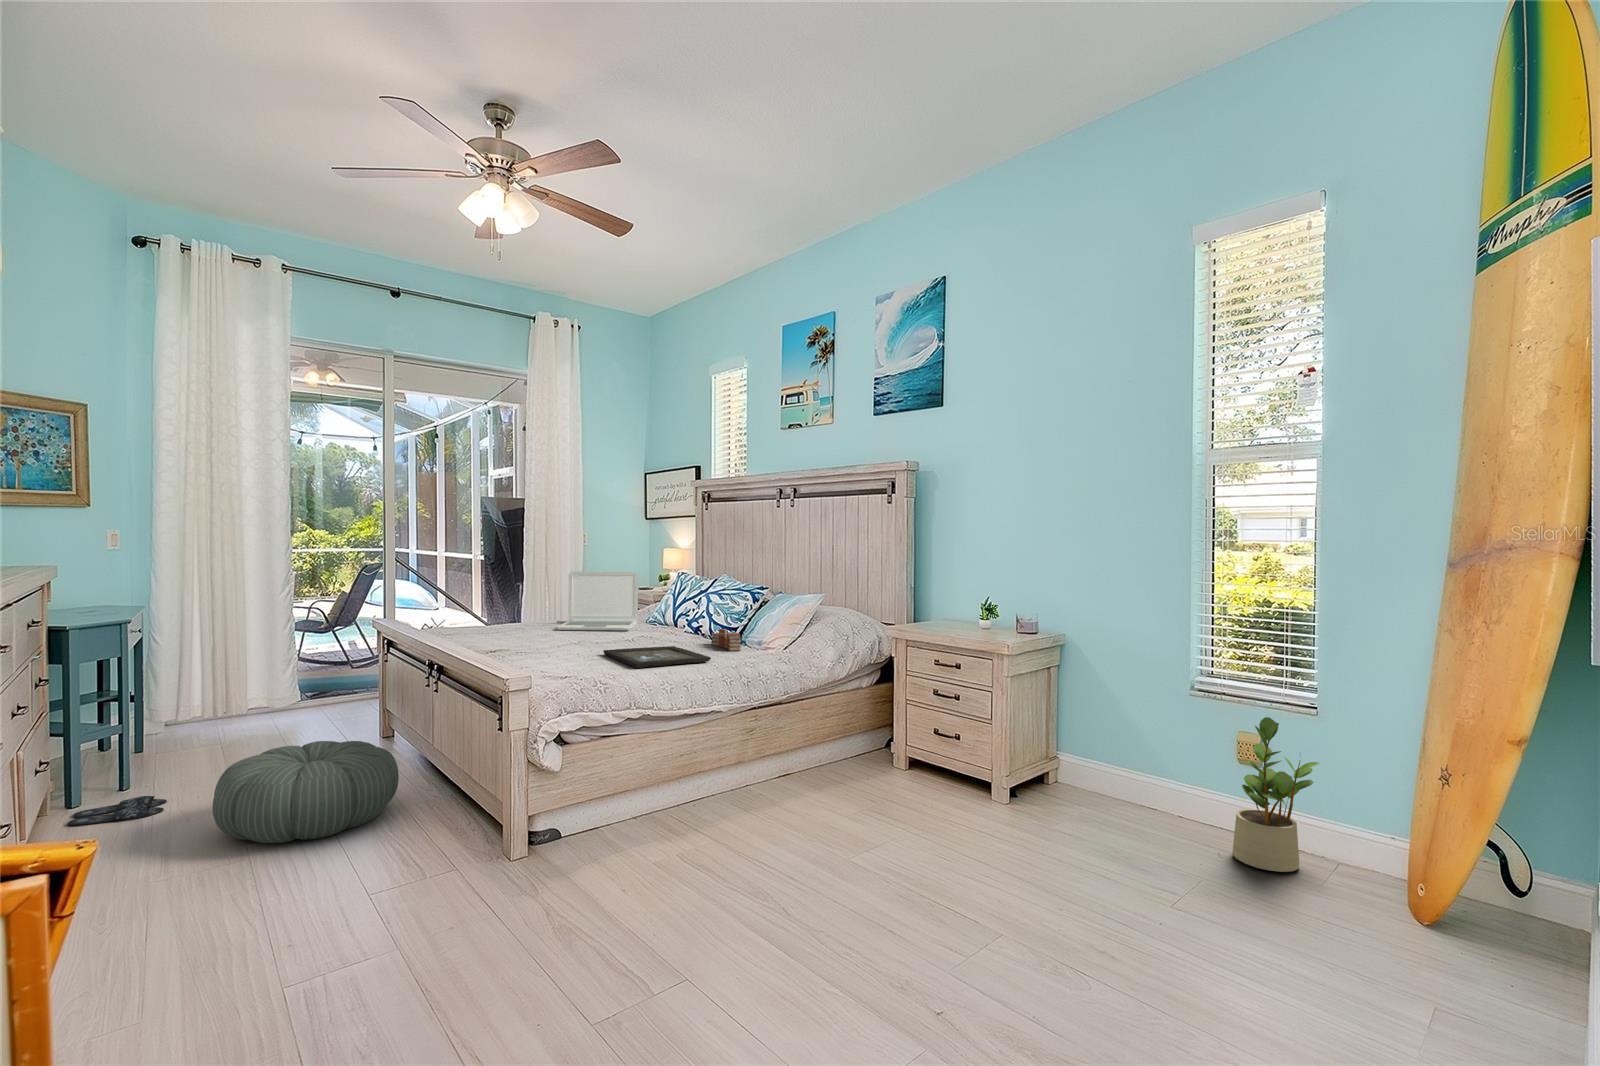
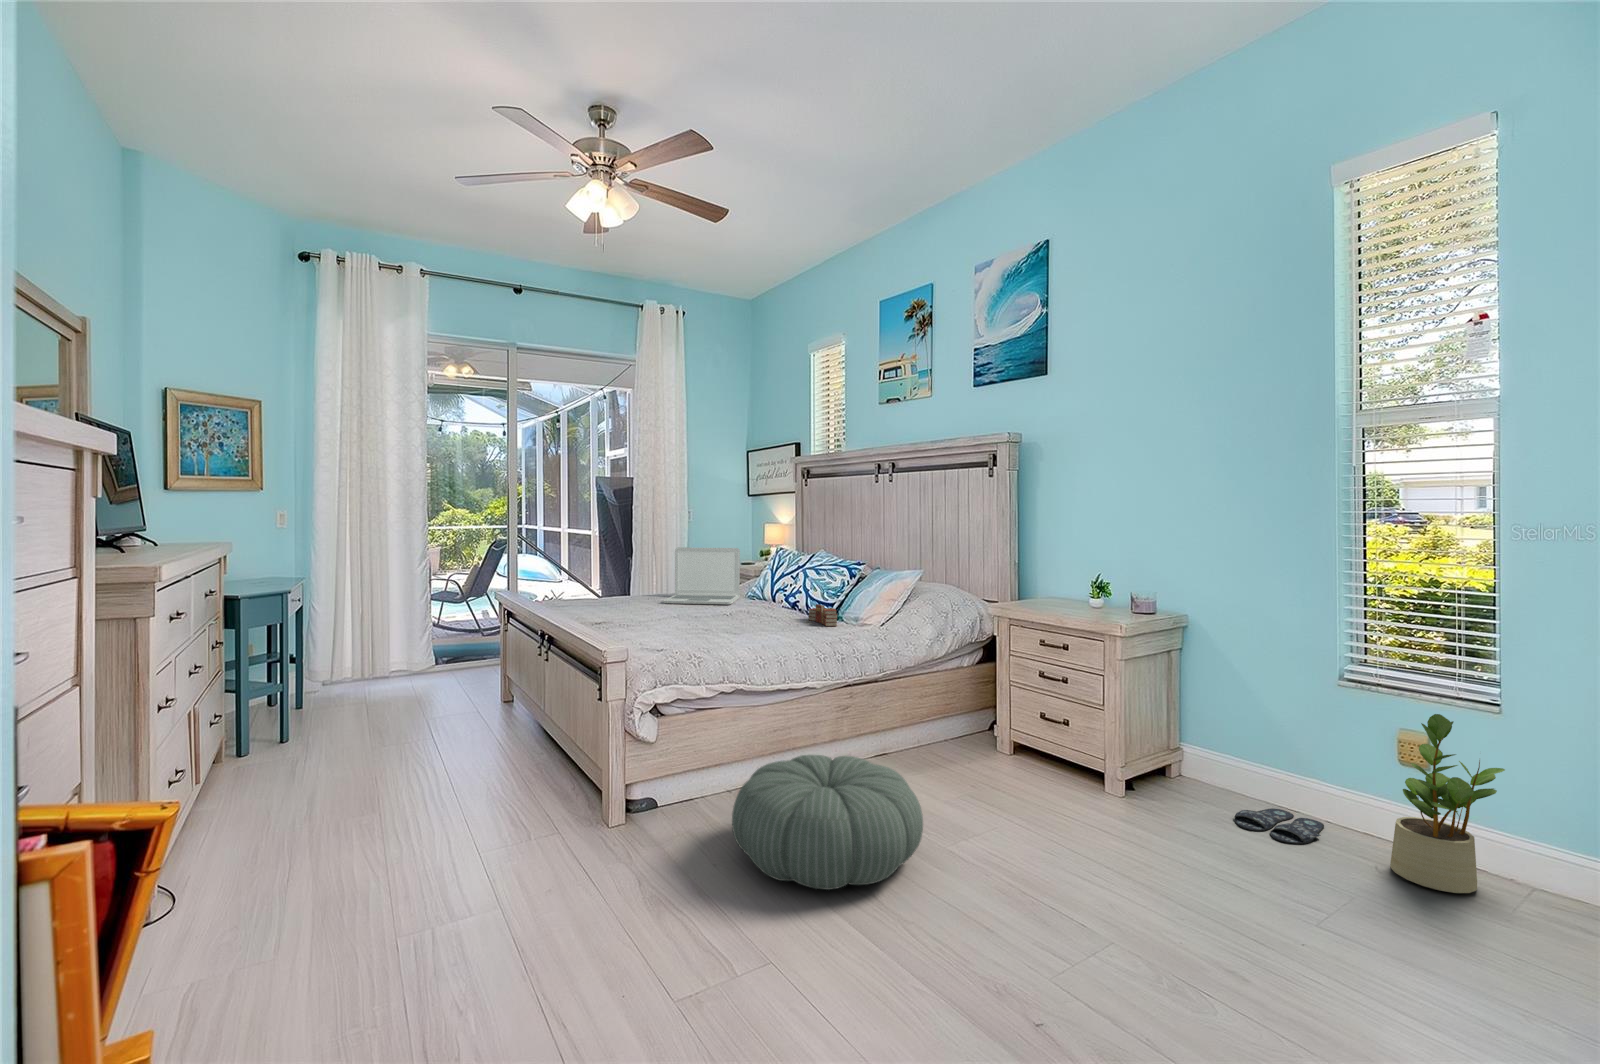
tray: present [603,646,711,668] -> none [702,621,806,642]
pouf: present [212,741,399,843] -> present [732,755,923,890]
slippers: present [67,796,167,826] -> present [1235,808,1324,844]

